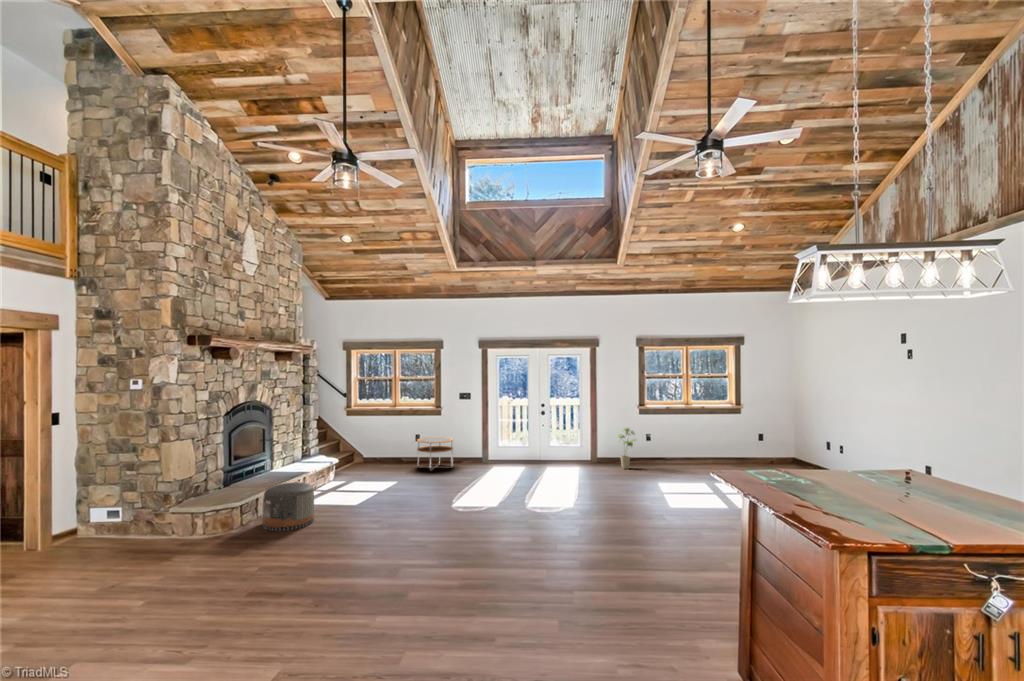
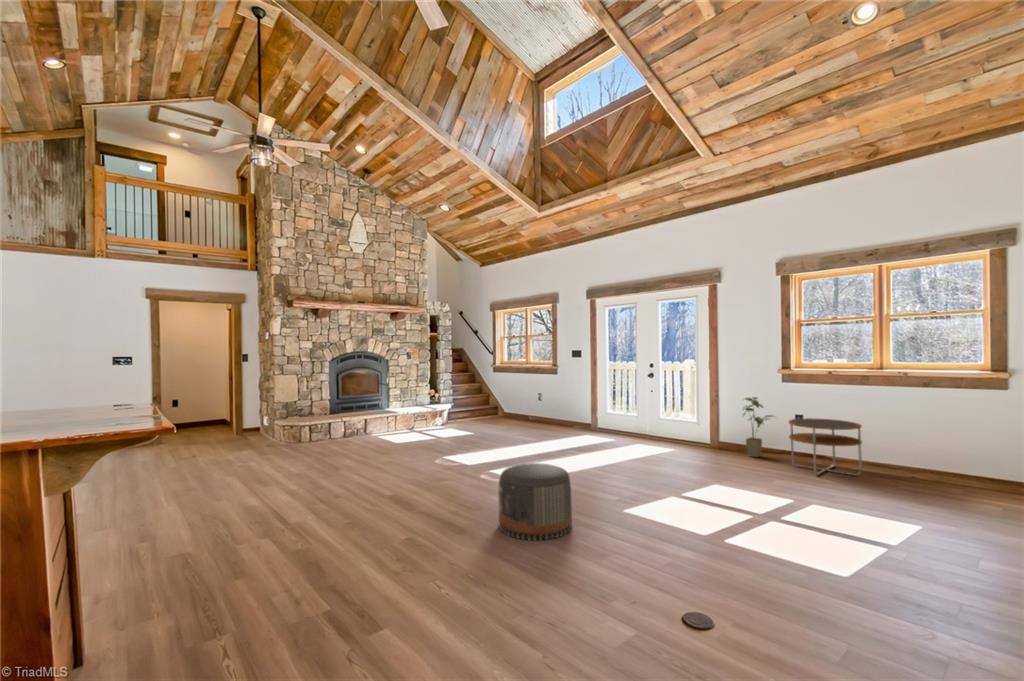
side table: present [417,437,453,470] -> present [789,418,862,476]
pouf: present [262,482,314,531] -> present [498,463,572,540]

